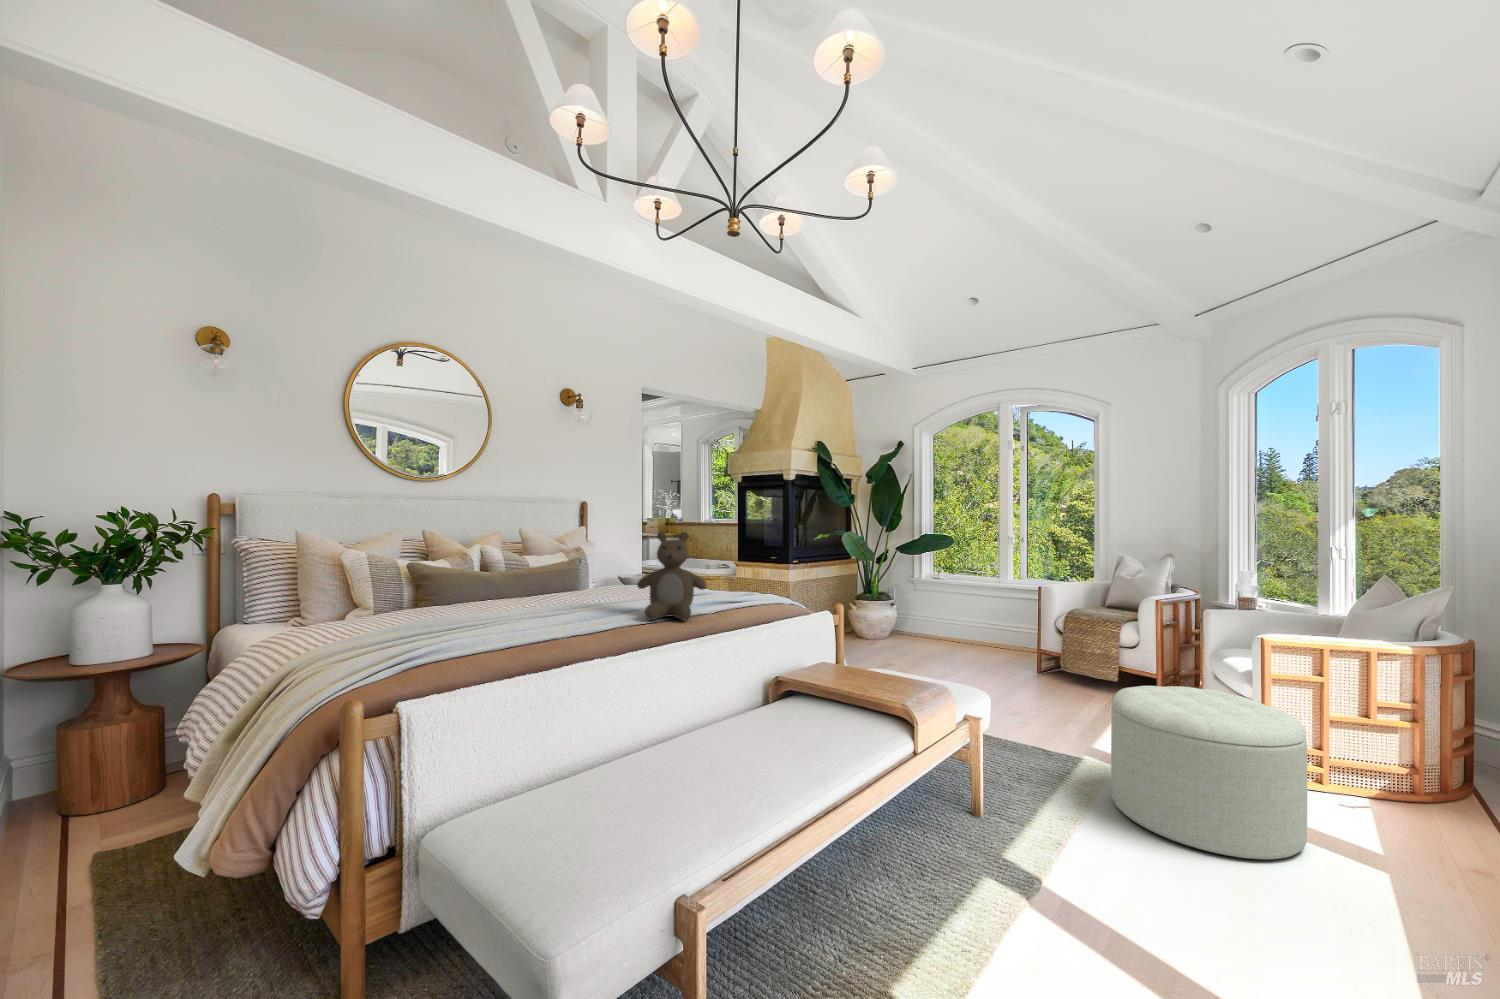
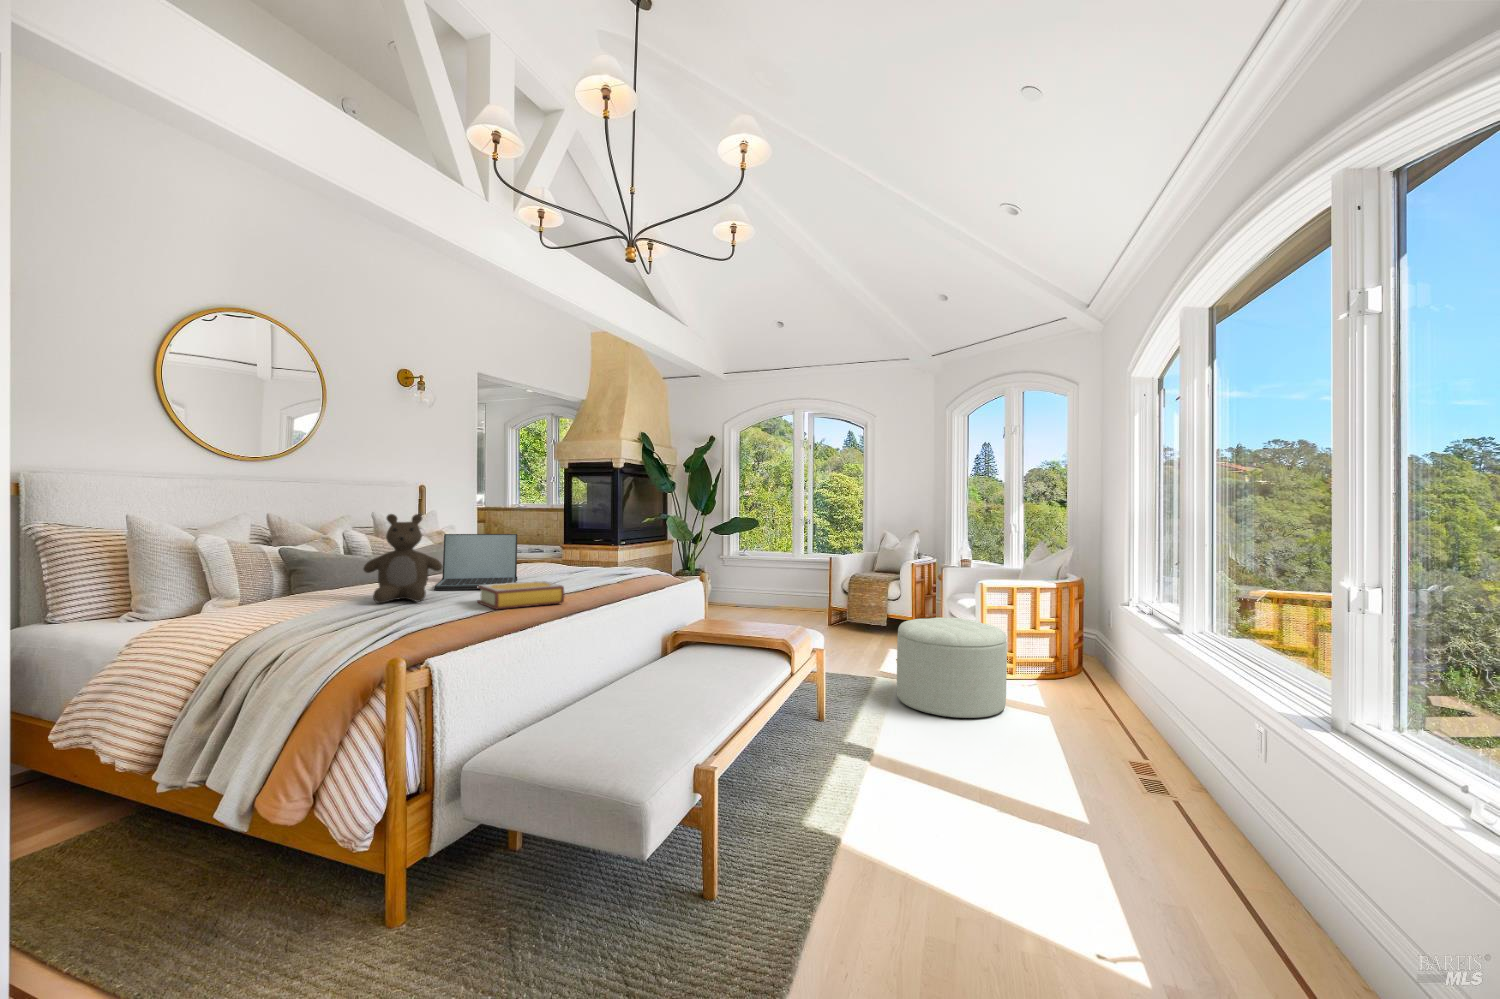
teddy bear: present [637,532,706,620] -> present [363,514,442,603]
laptop: none [518,549,622,613] -> present [434,534,517,590]
book: none [534,608,621,641] -> present [477,581,564,609]

